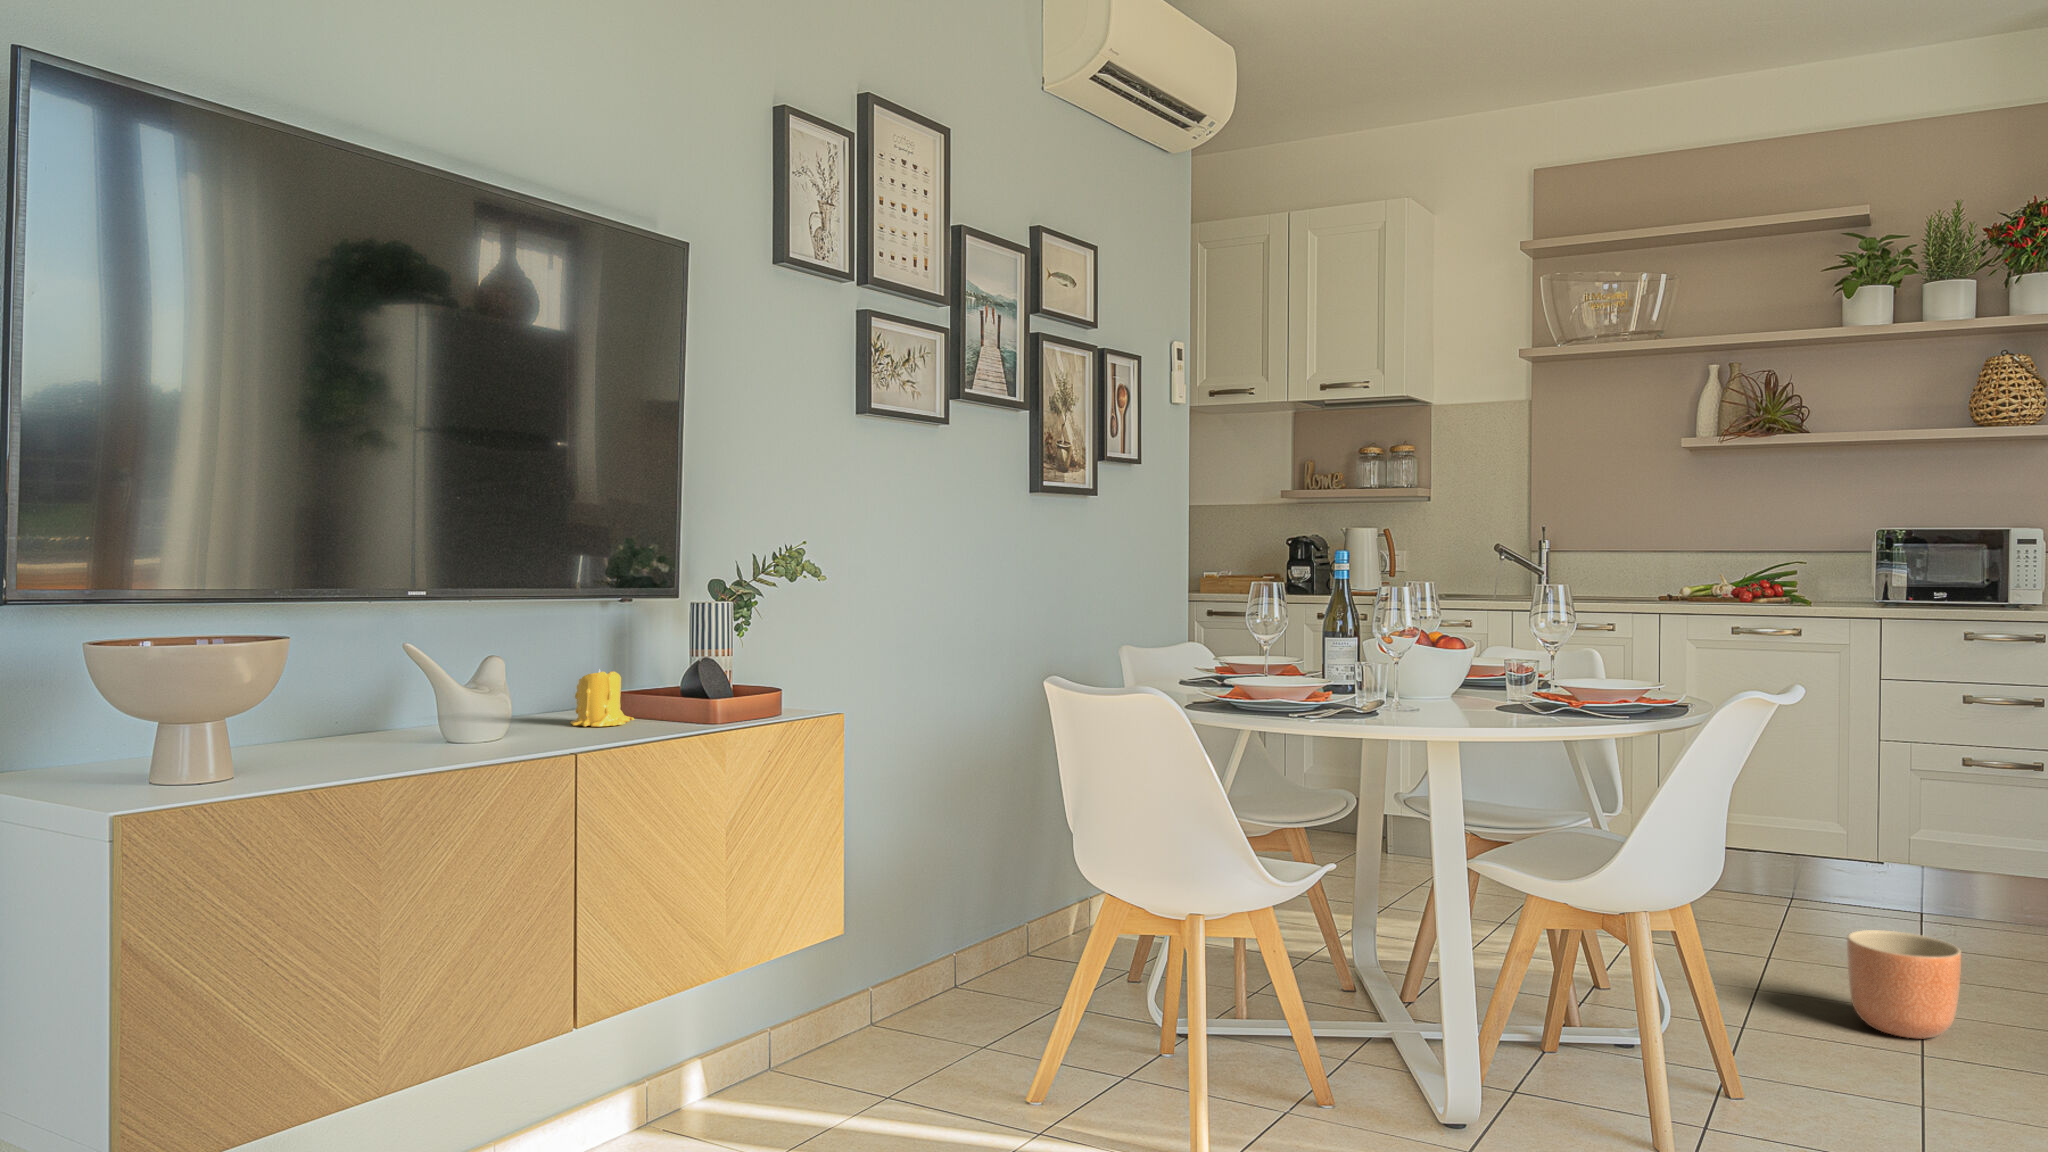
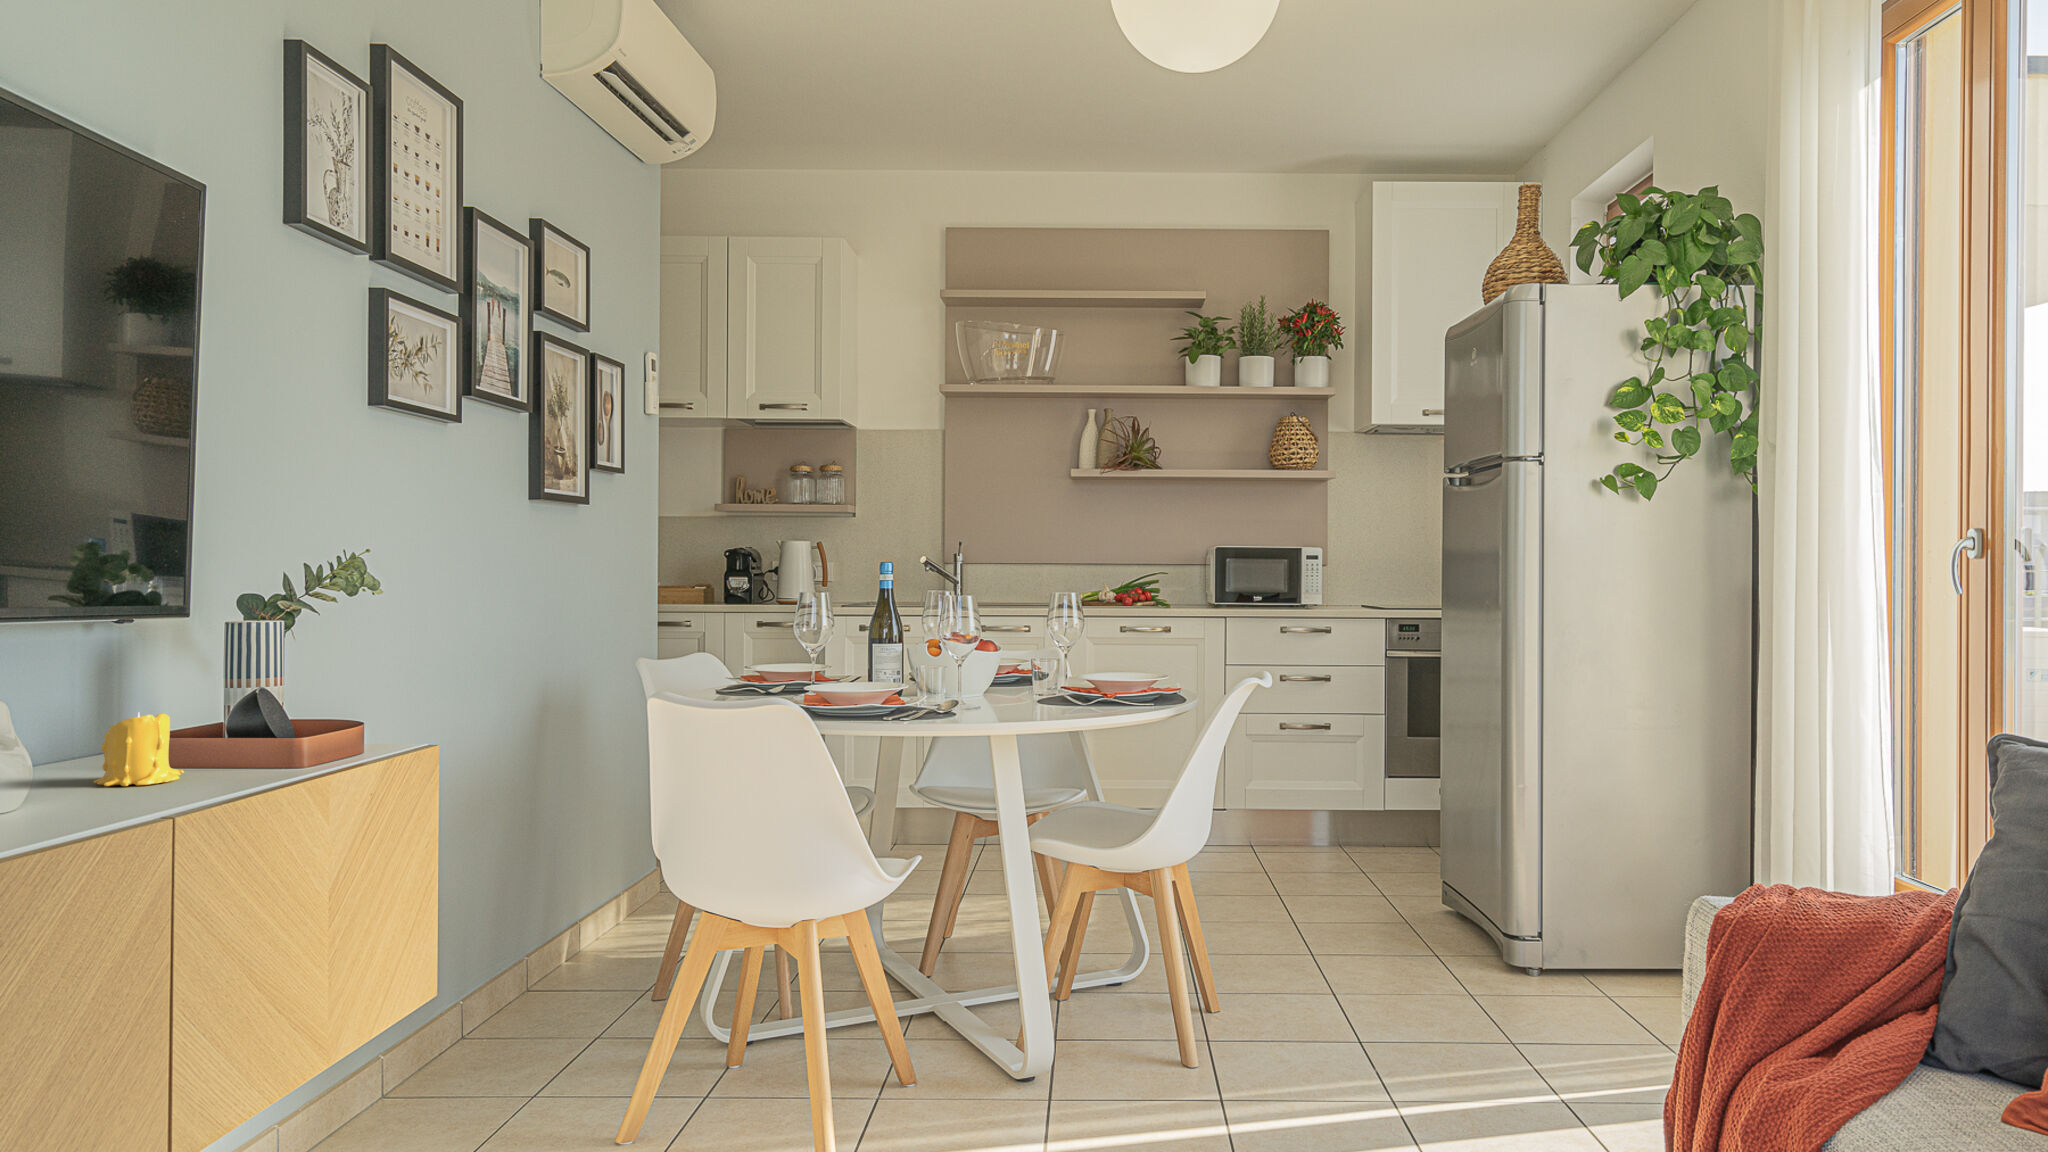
planter: present [1847,930,1961,1039] -> none [1244,861,1319,942]

